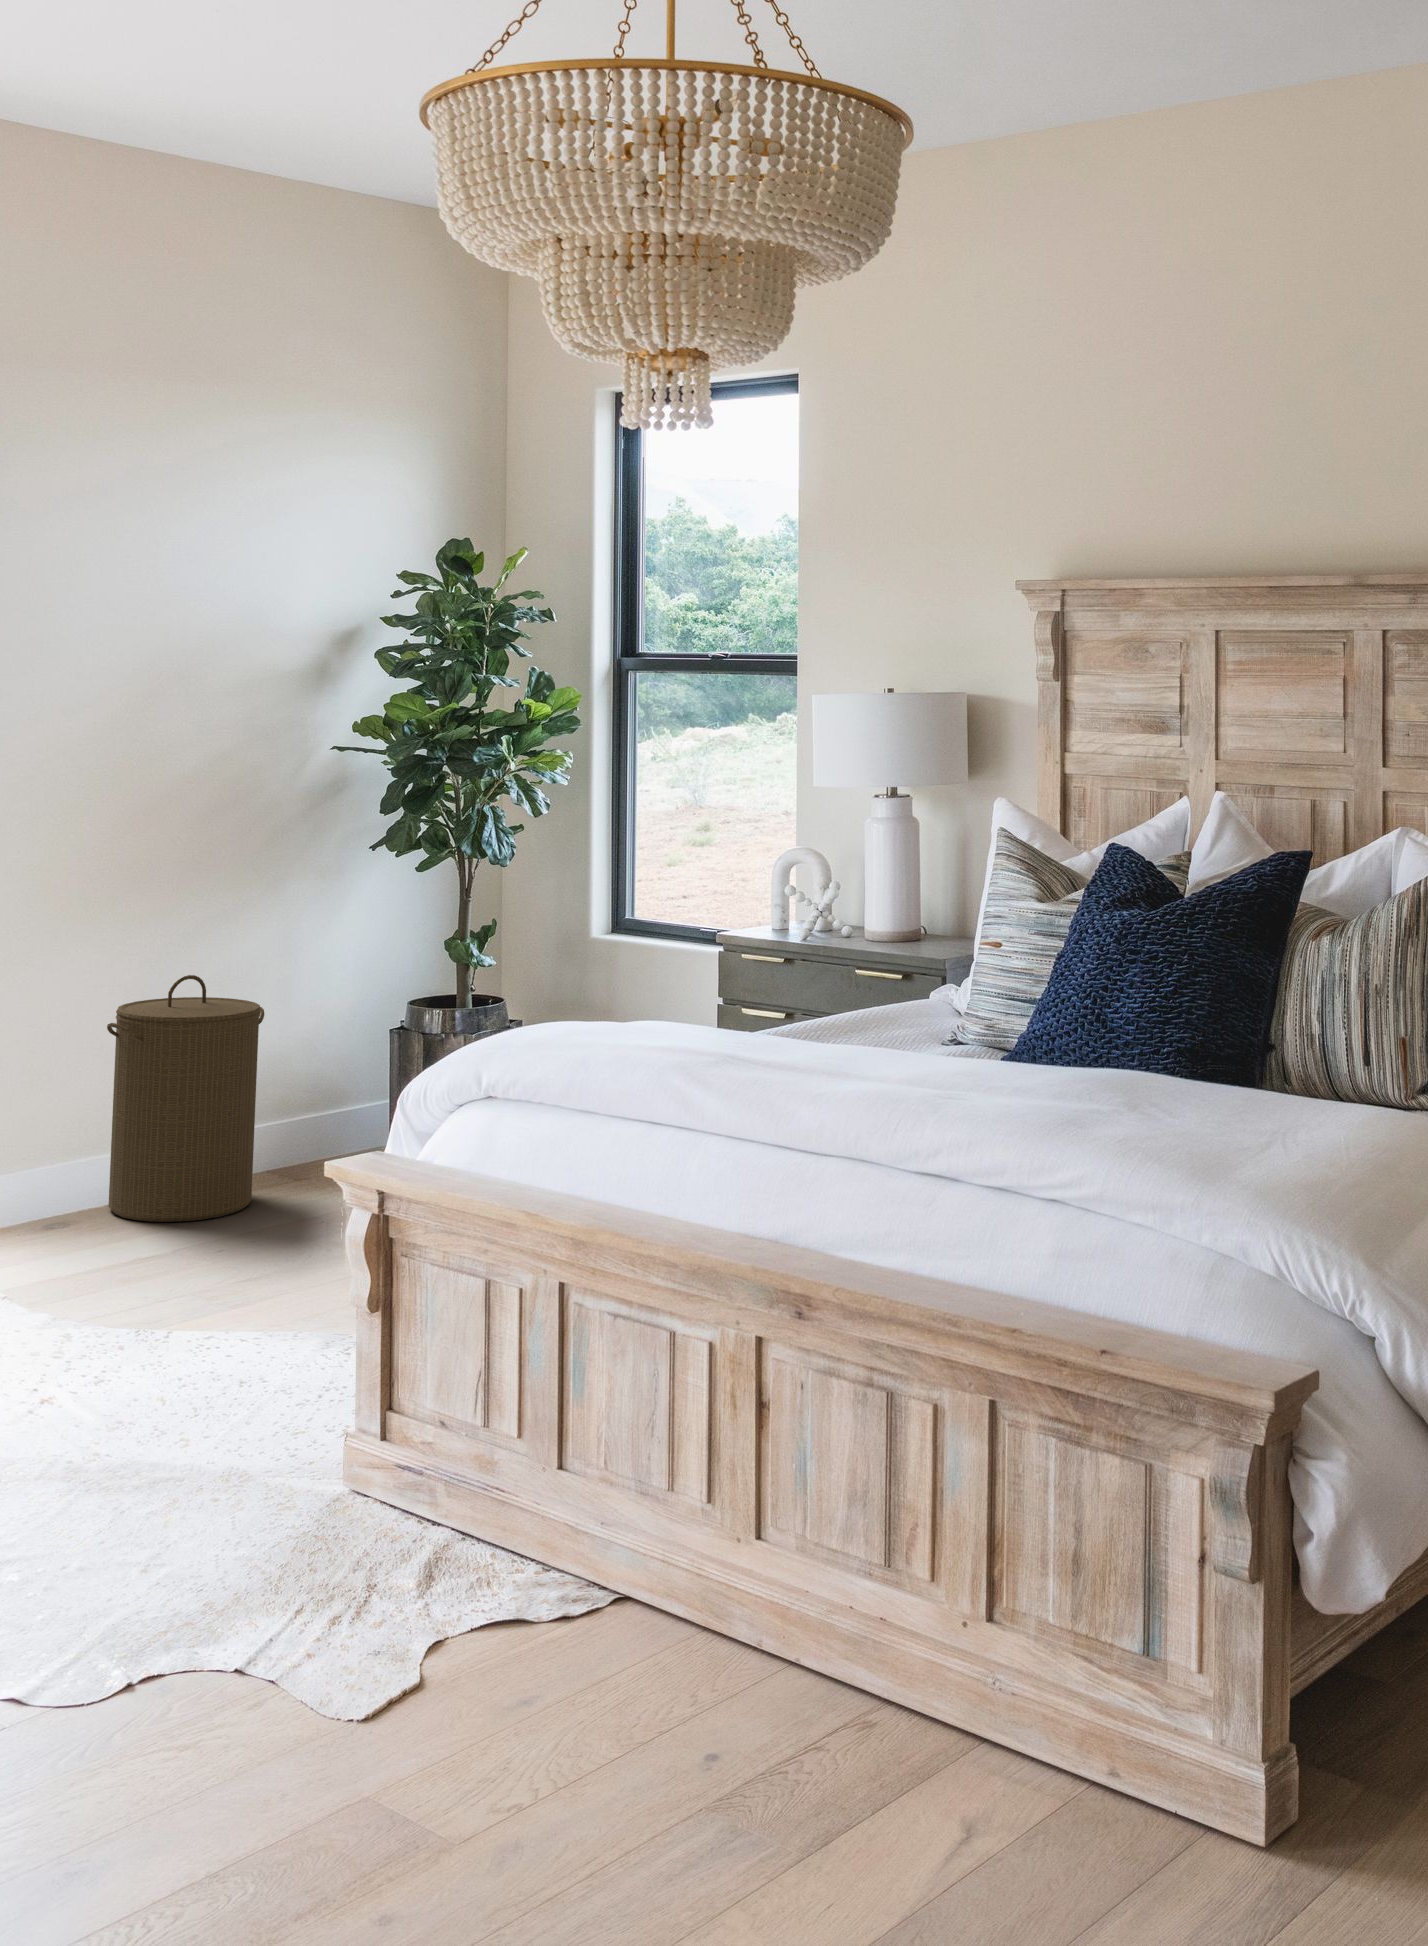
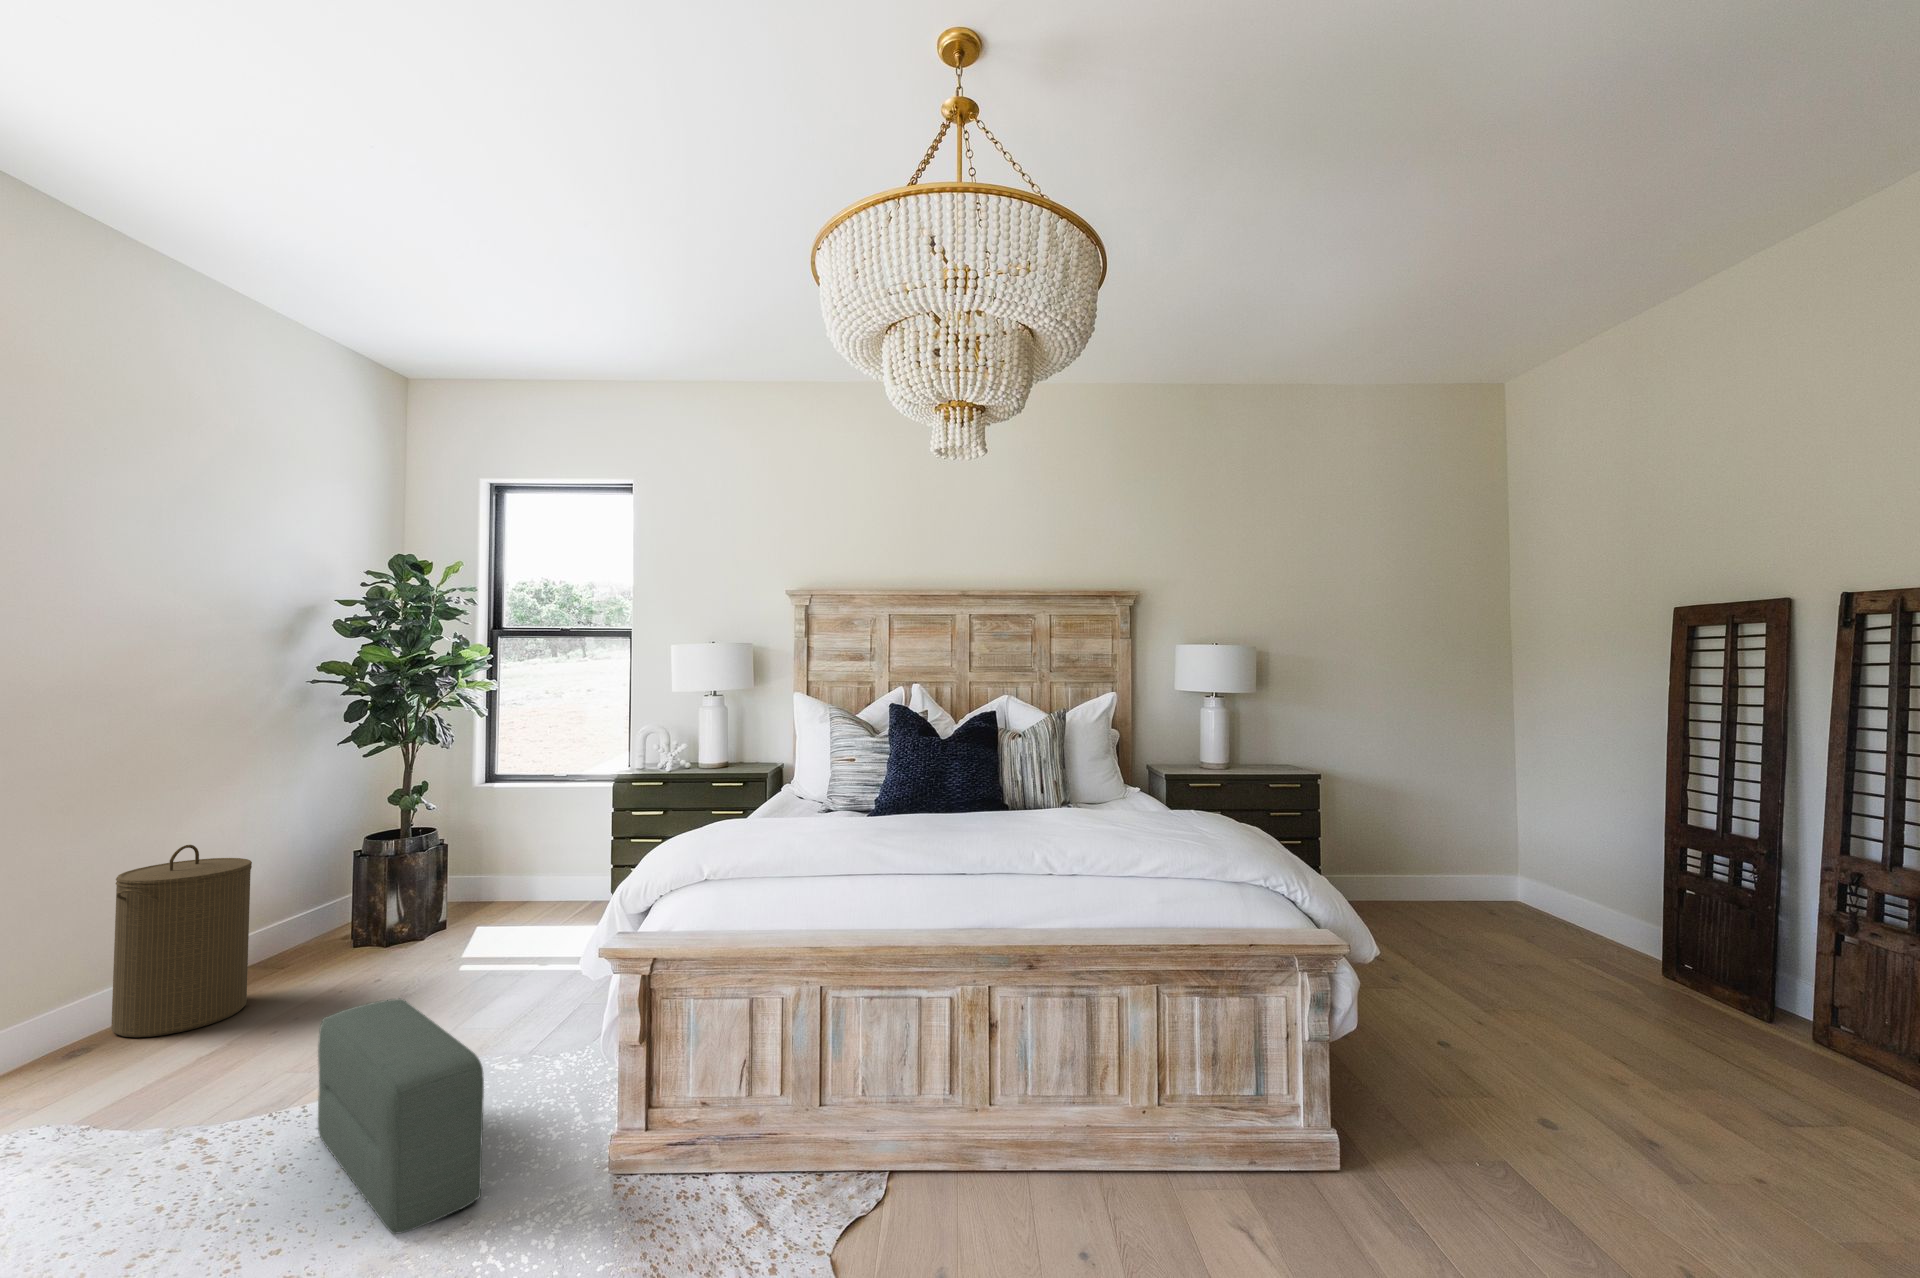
pouf: none [97,1205,249,1474] -> present [318,998,484,1234]

